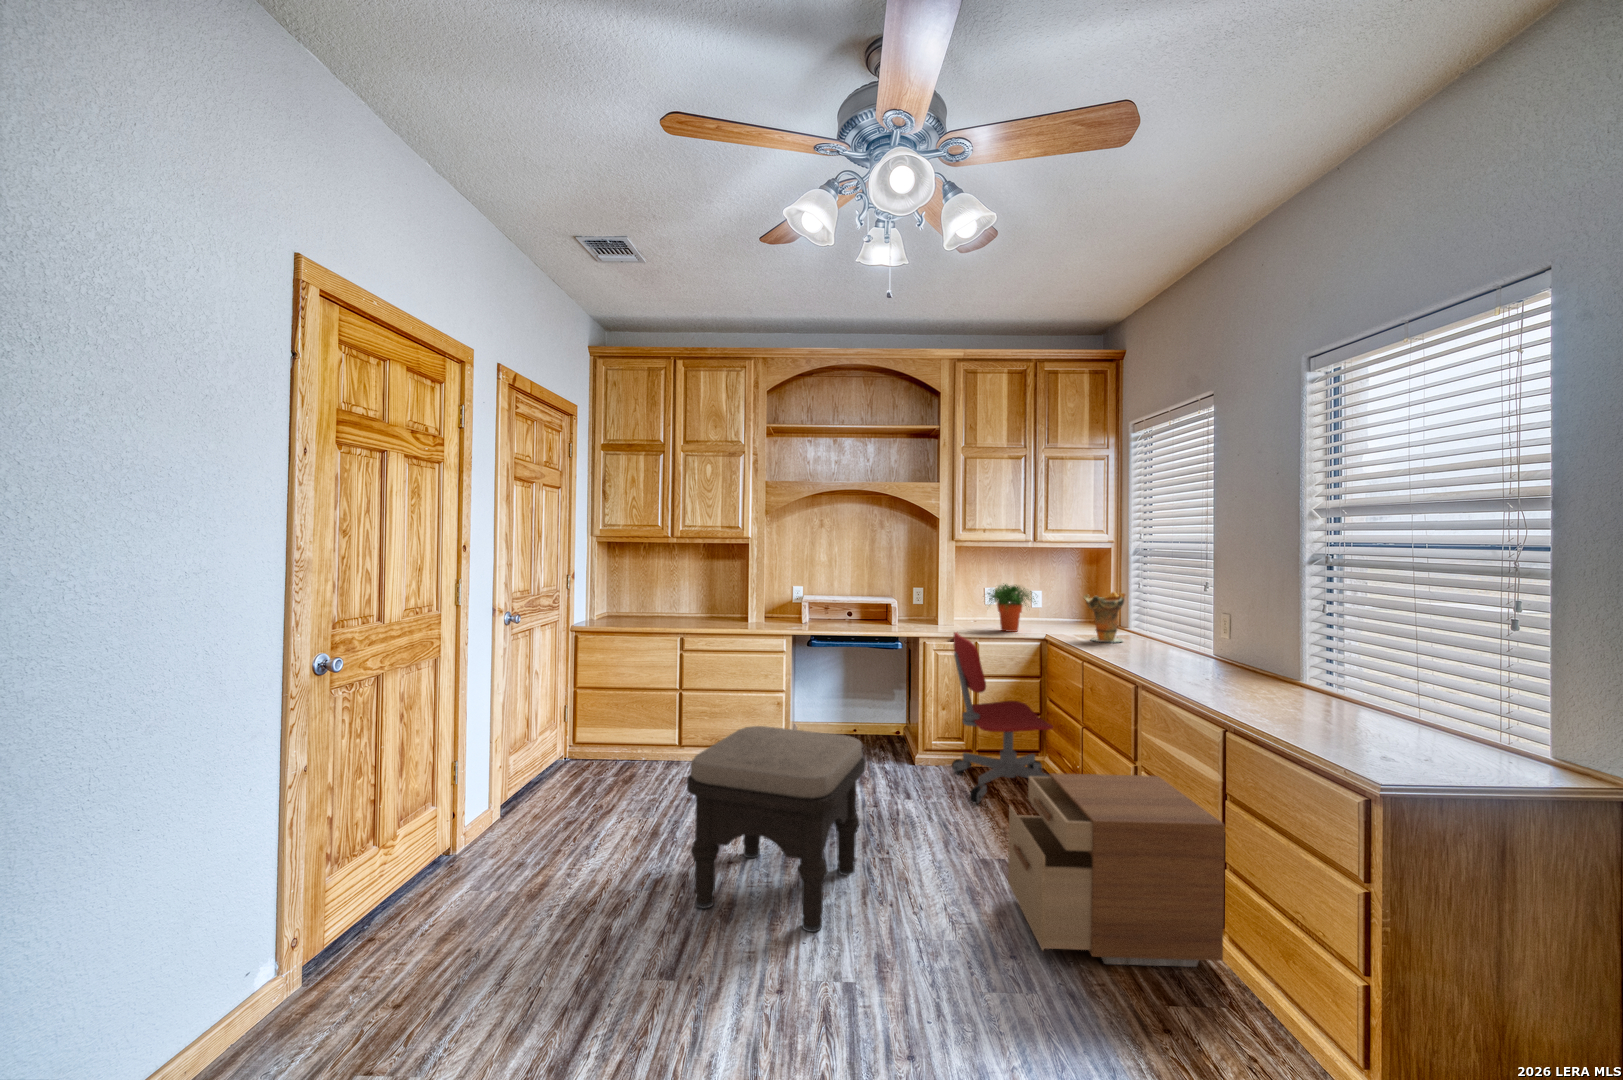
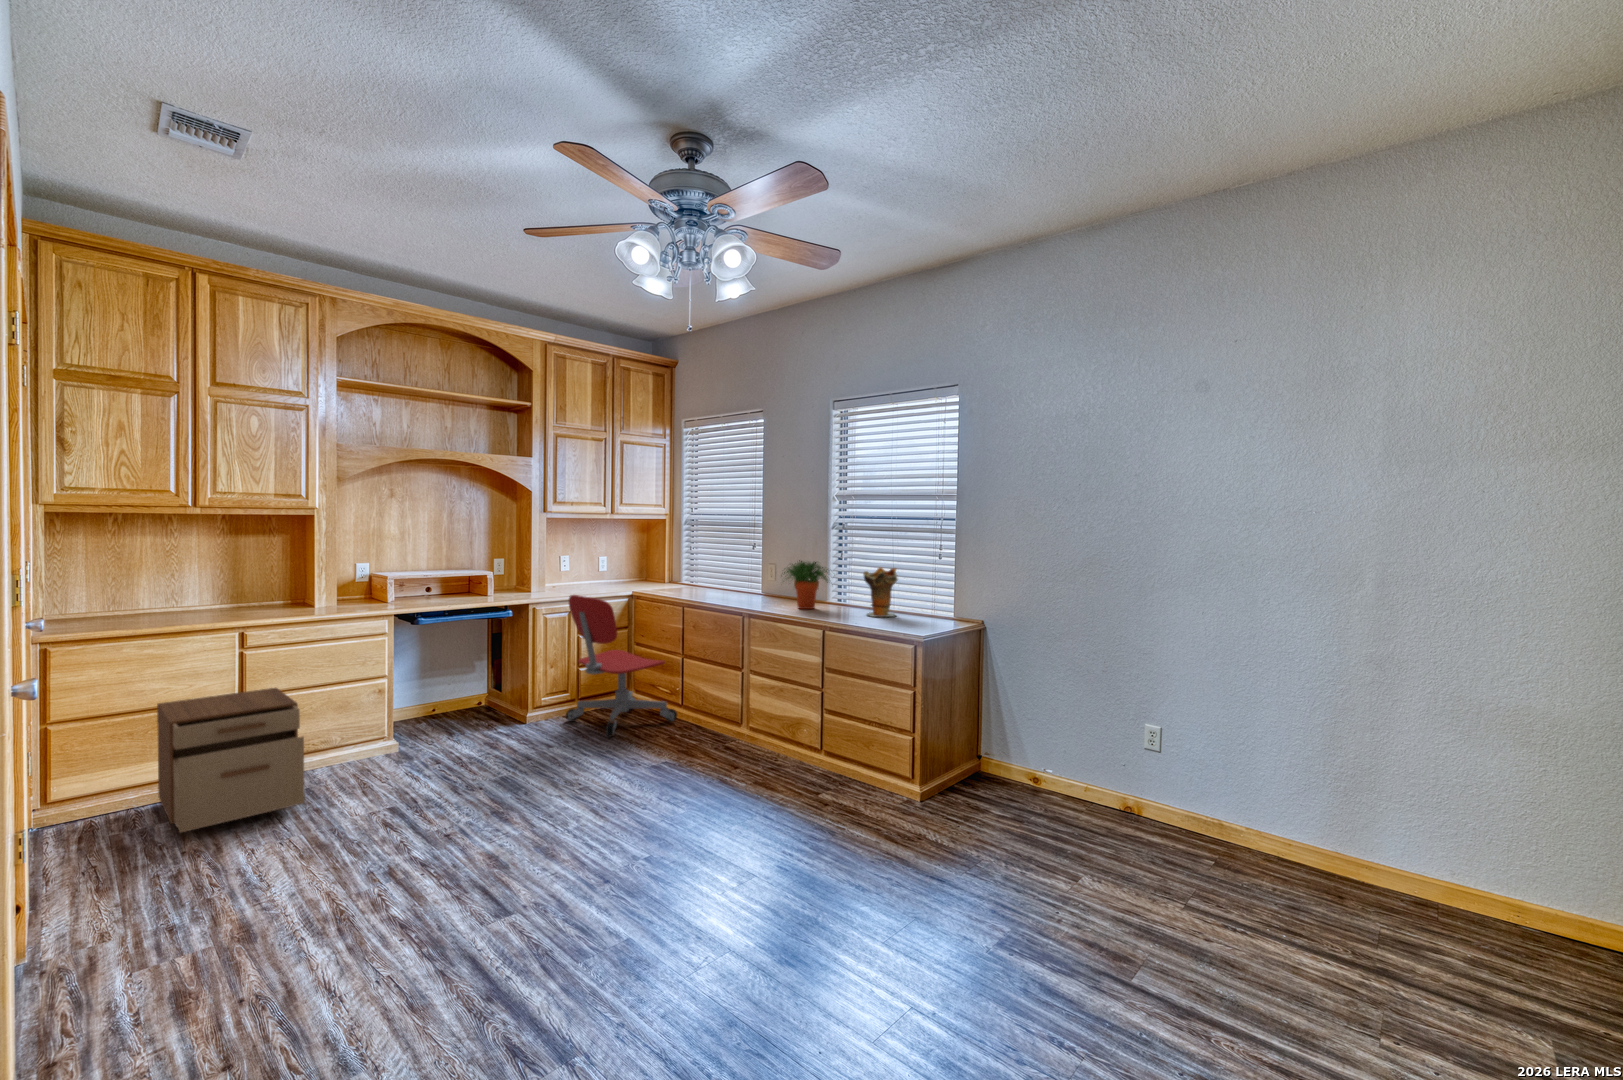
potted plant: present [987,584,1035,632] -> present [784,560,828,609]
decorative vase: present [1084,592,1125,642] -> present [863,567,898,617]
ottoman: present [687,726,866,932] -> none [441,688,600,870]
filing cabinet: present [1008,773,1225,967] -> present [157,688,304,832]

